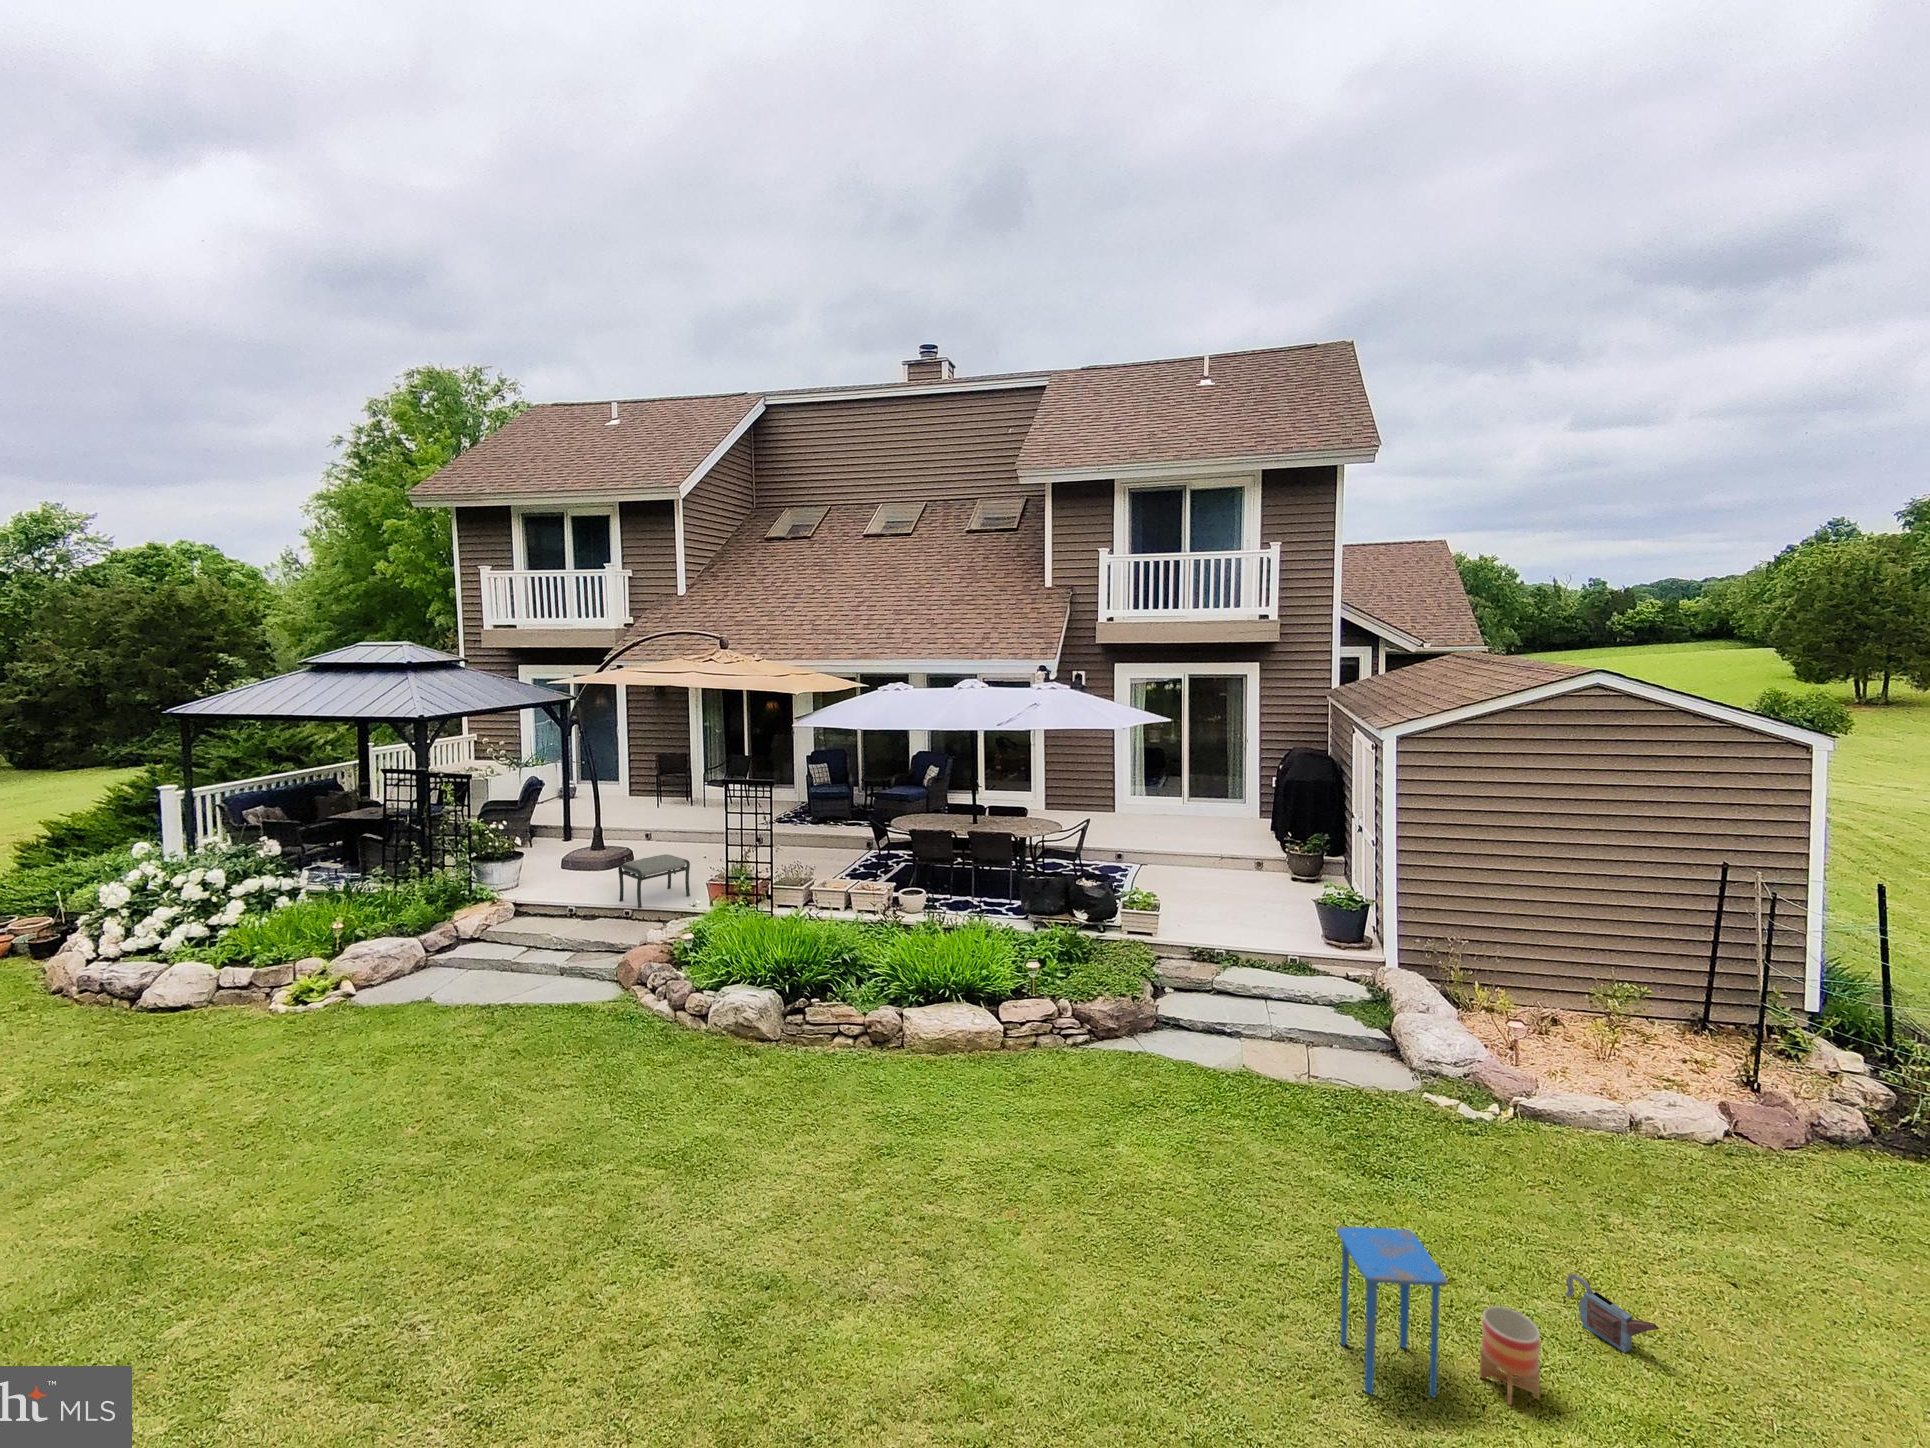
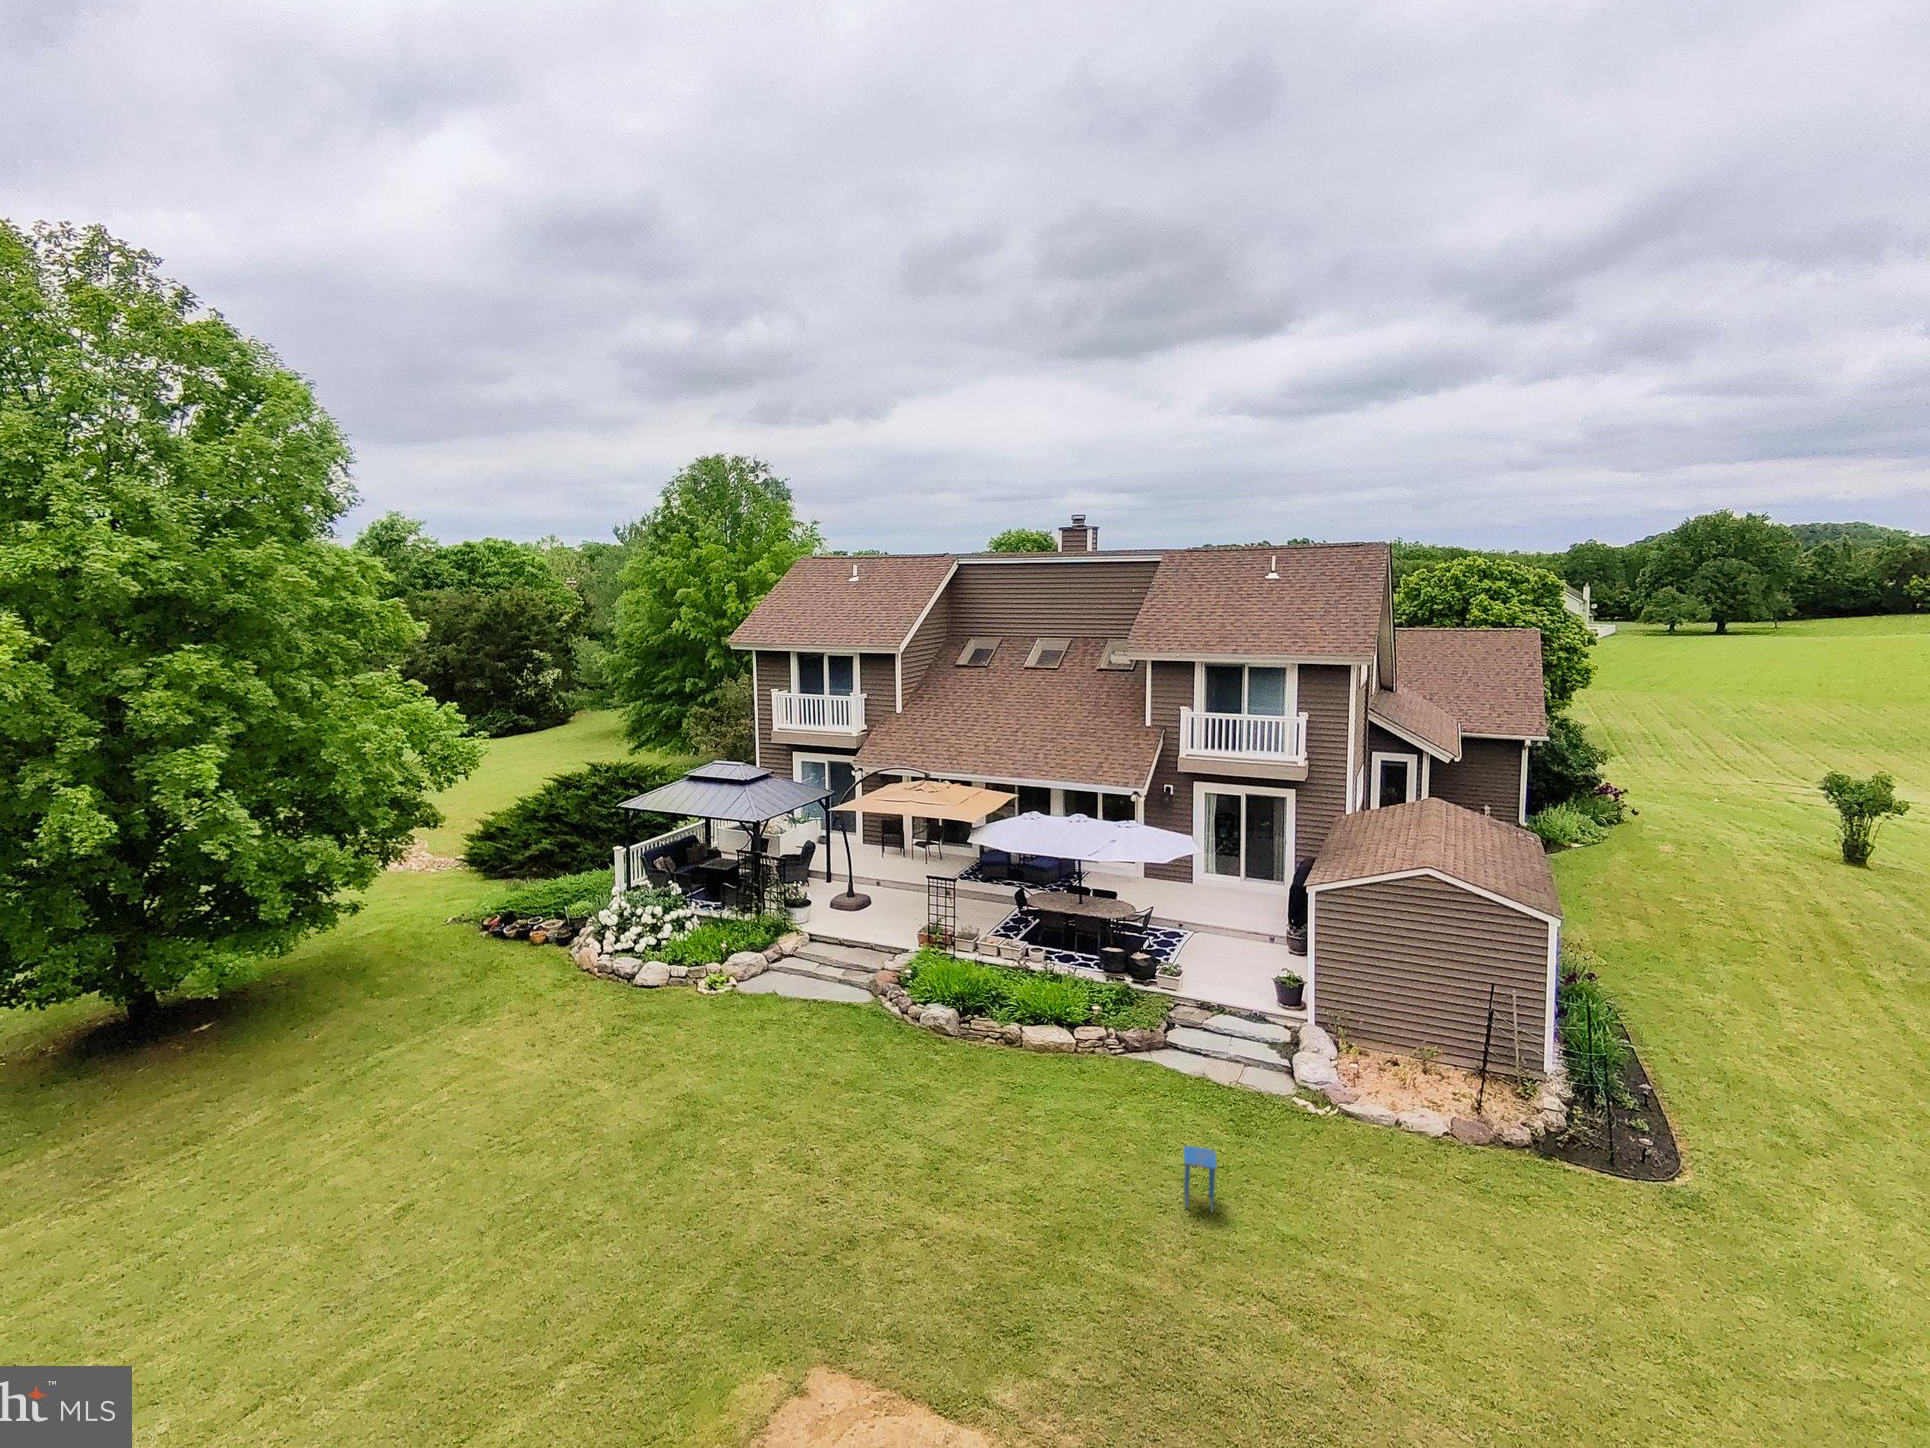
ottoman: present [618,854,690,908] -> none [864,910,905,944]
watering can: present [1565,1274,1659,1353] -> none [1289,1179,1314,1210]
planter: present [1480,1306,1540,1405] -> none [1235,1183,1256,1219]

